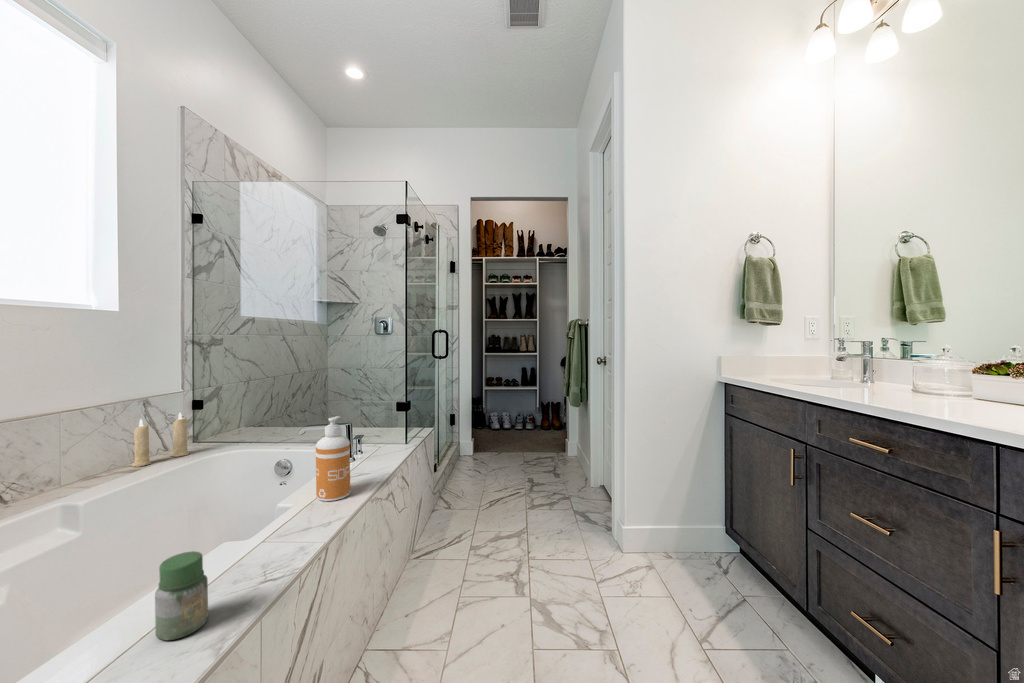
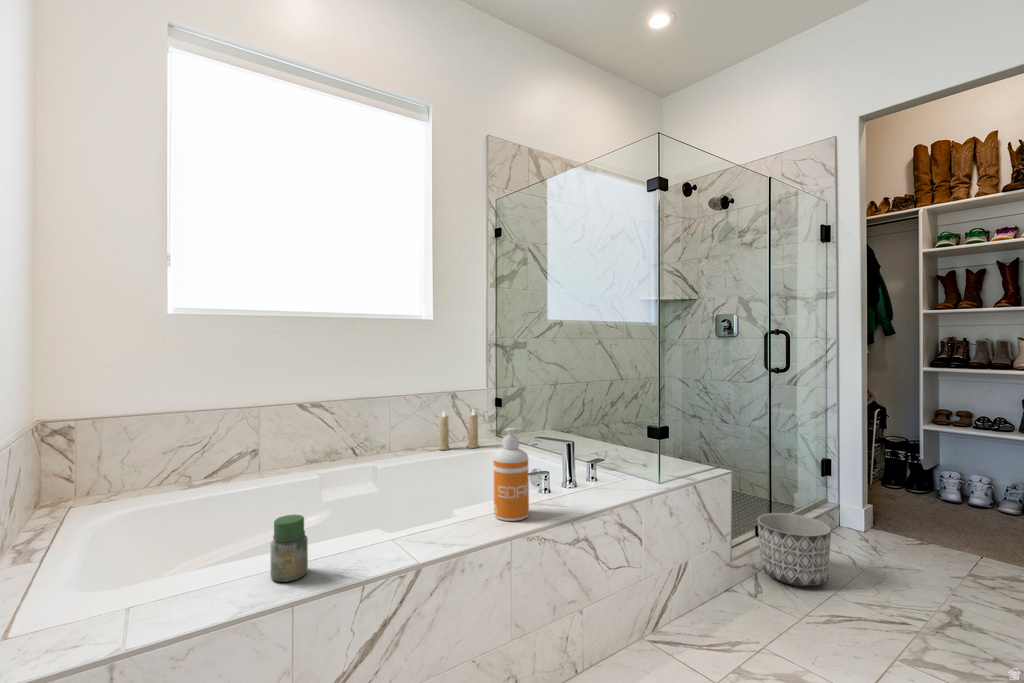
planter: none [438,450,480,495] -> present [757,513,831,586]

